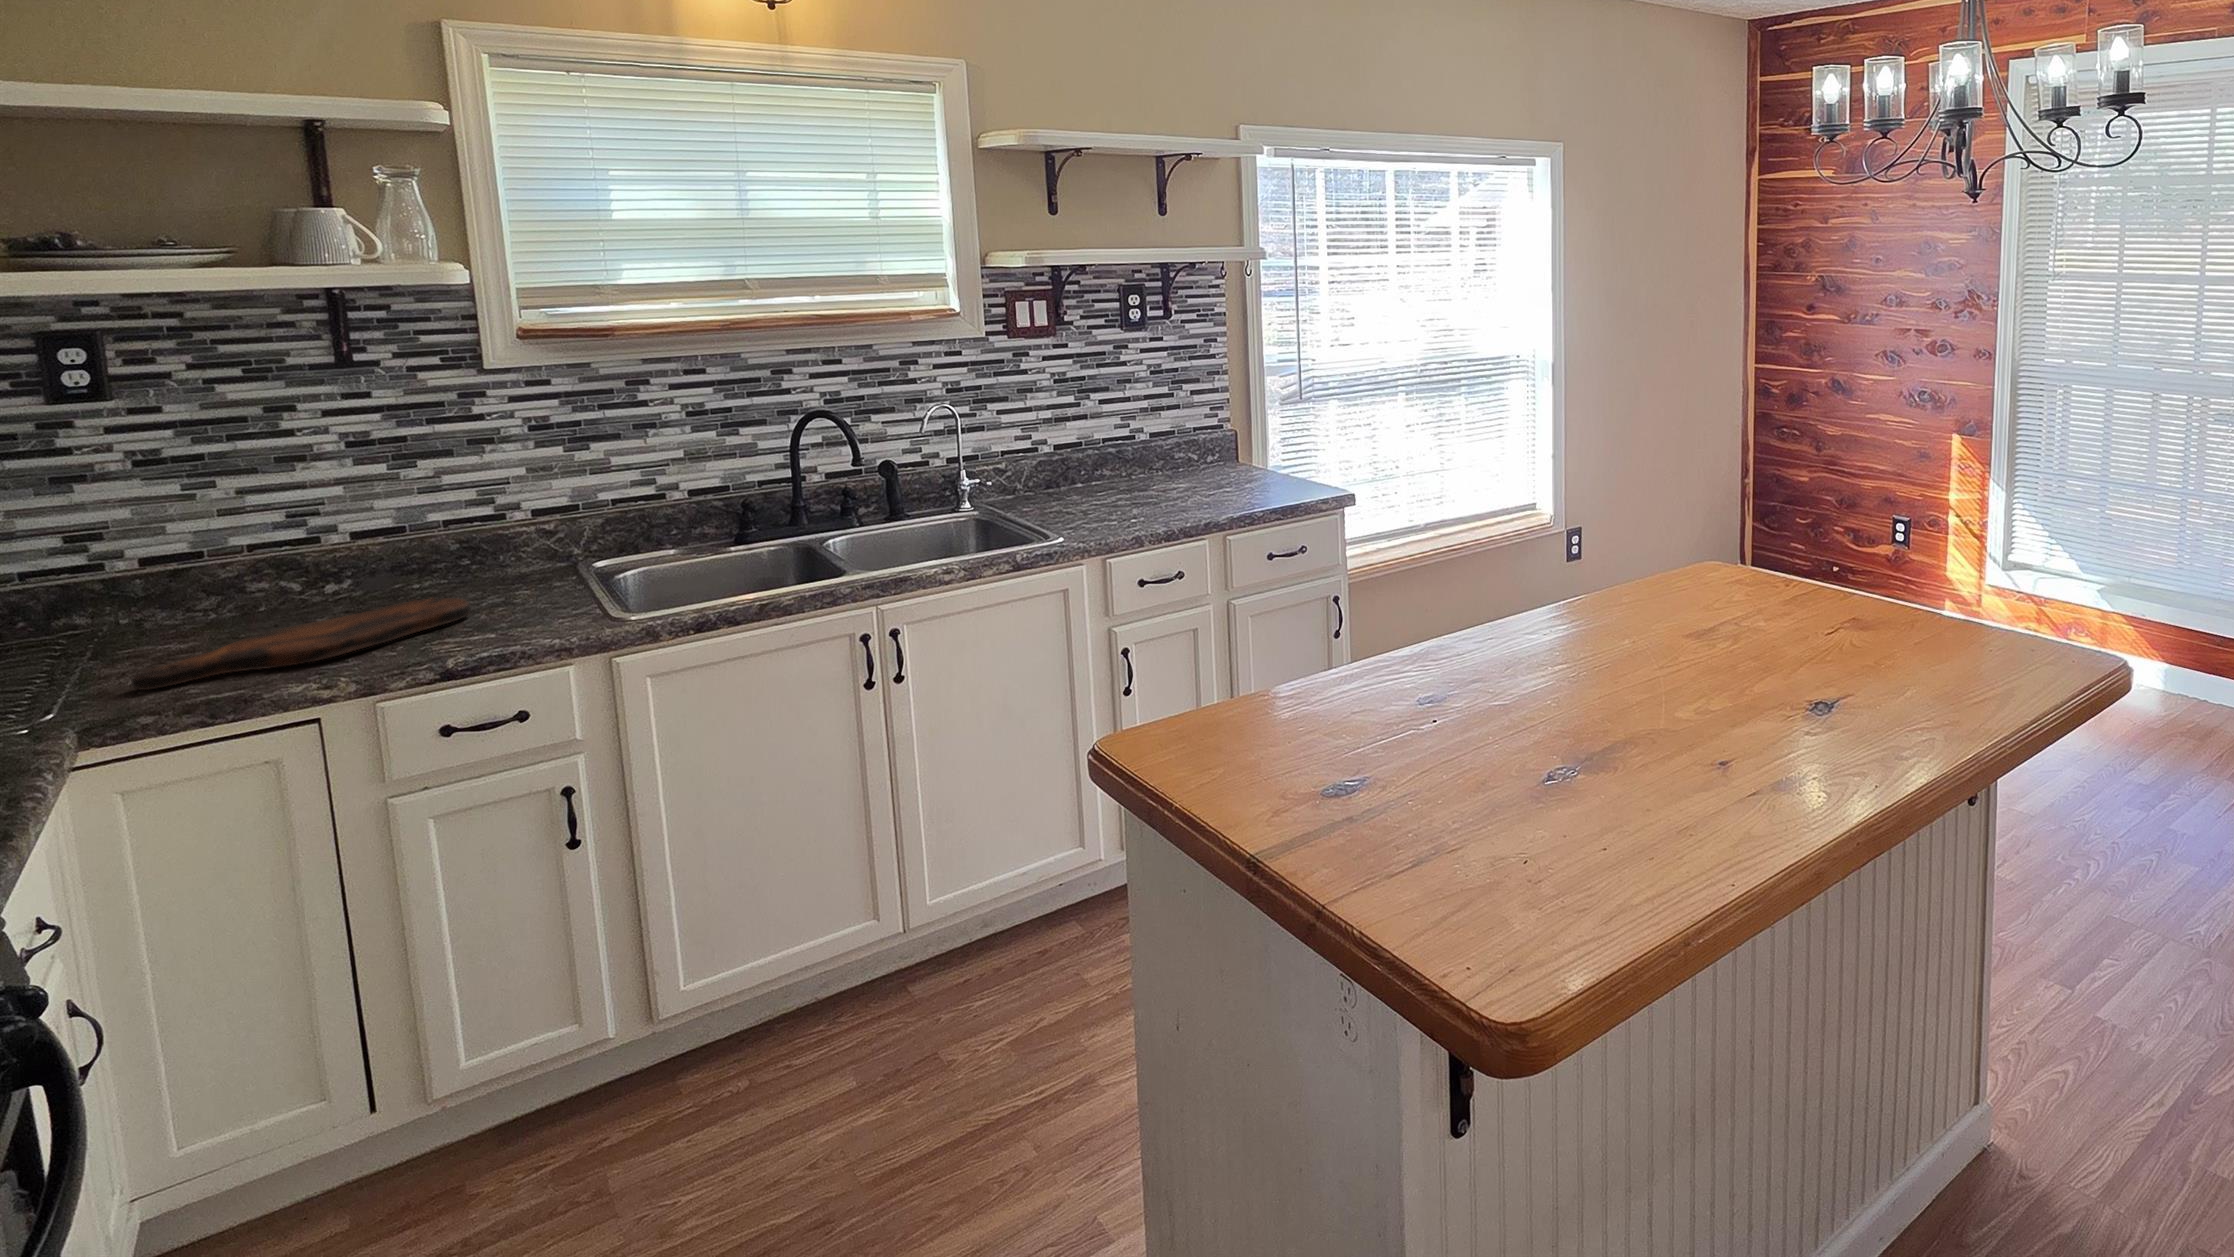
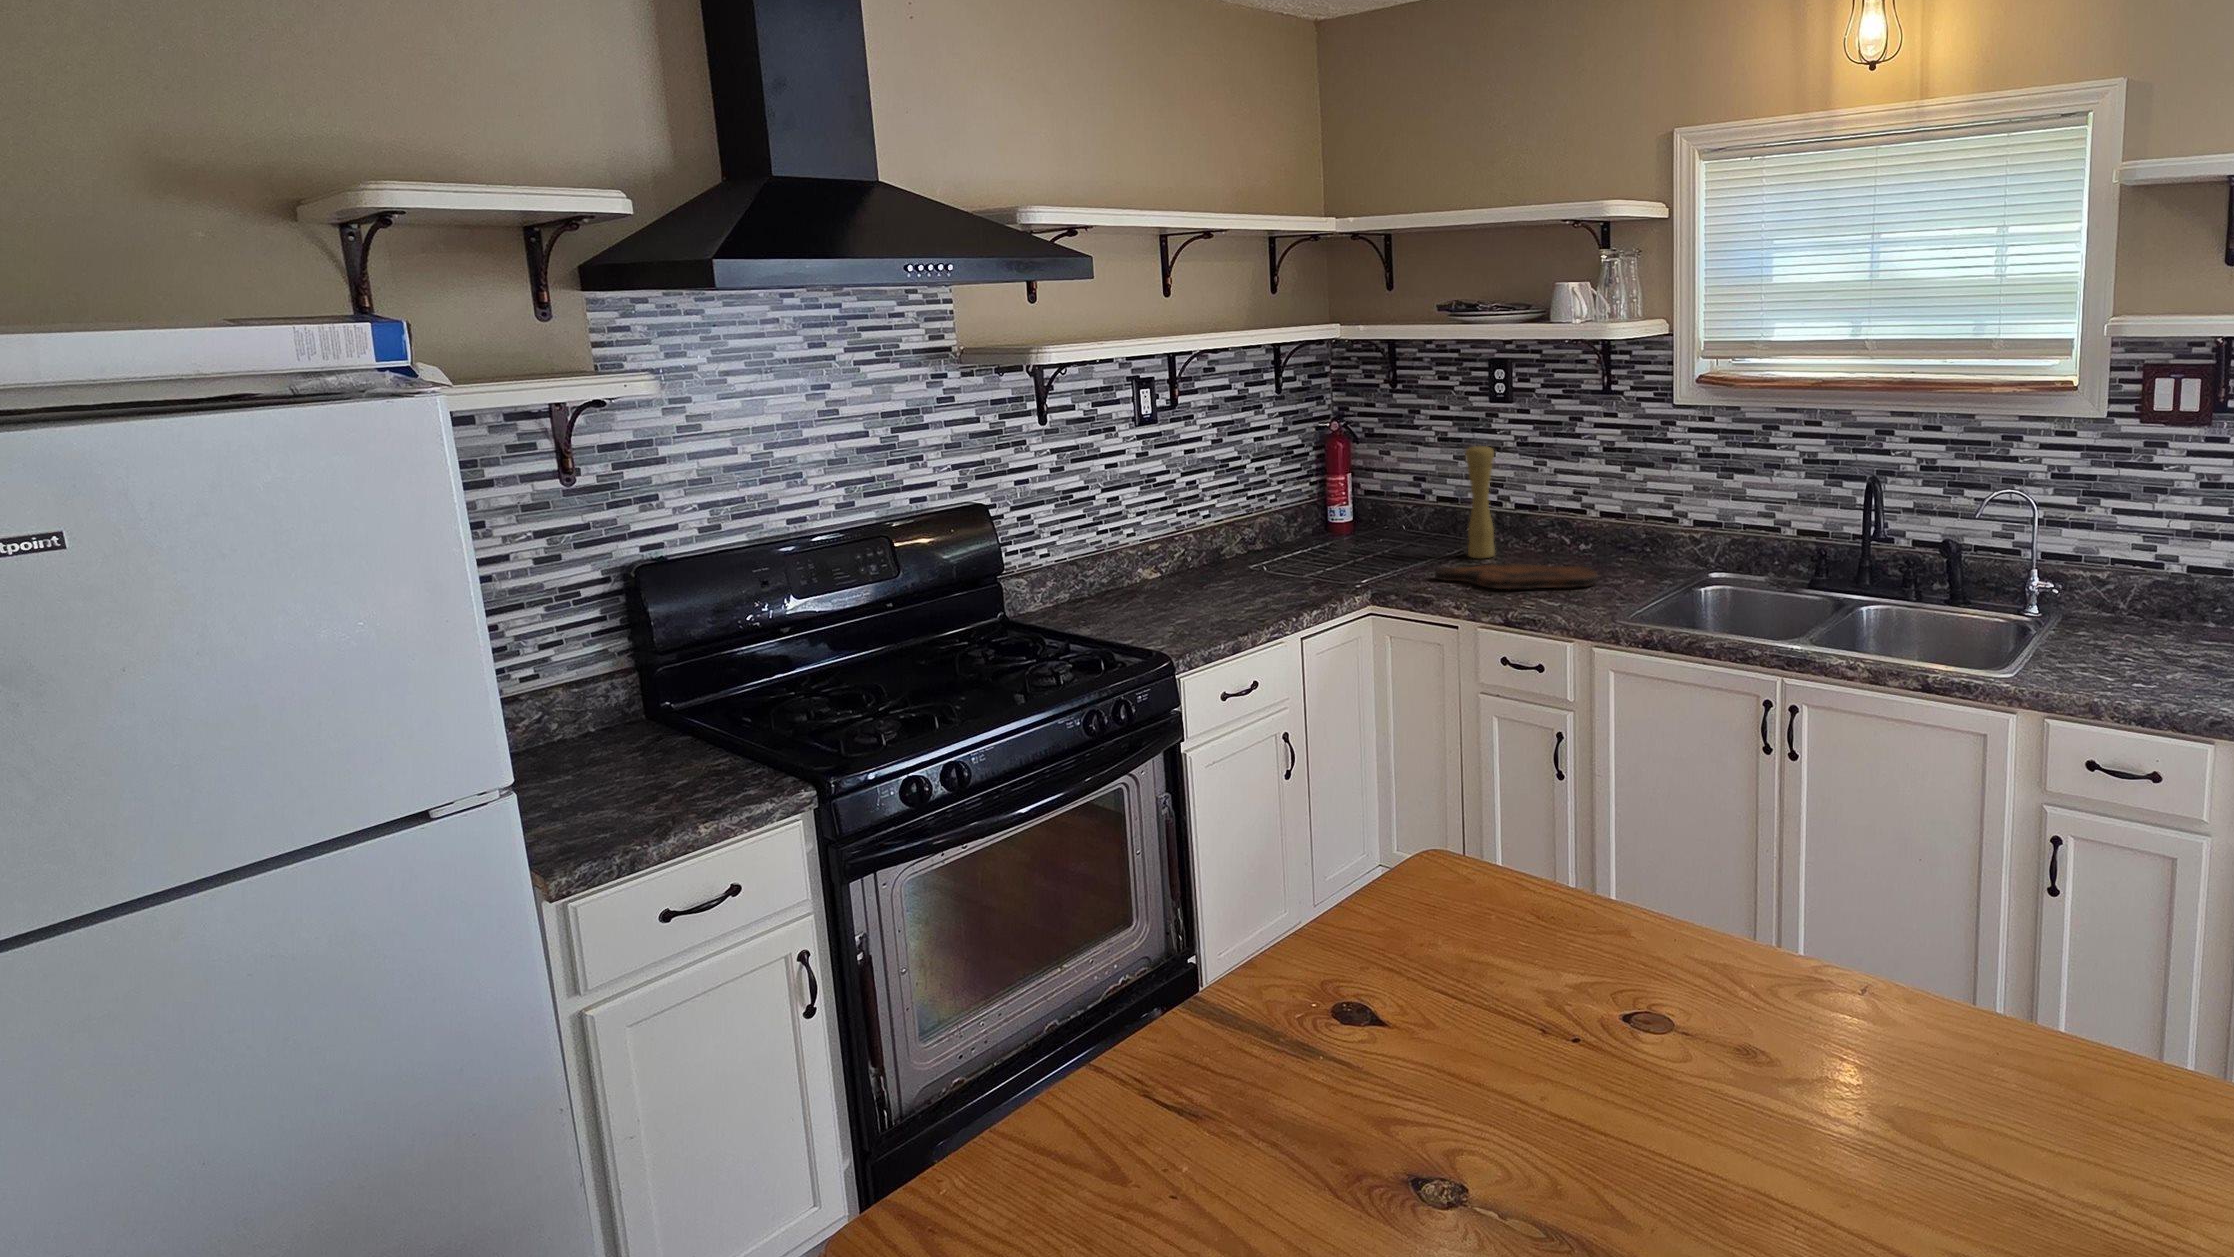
pepper mill: none [48,469,147,660] -> present [1465,445,1495,558]

